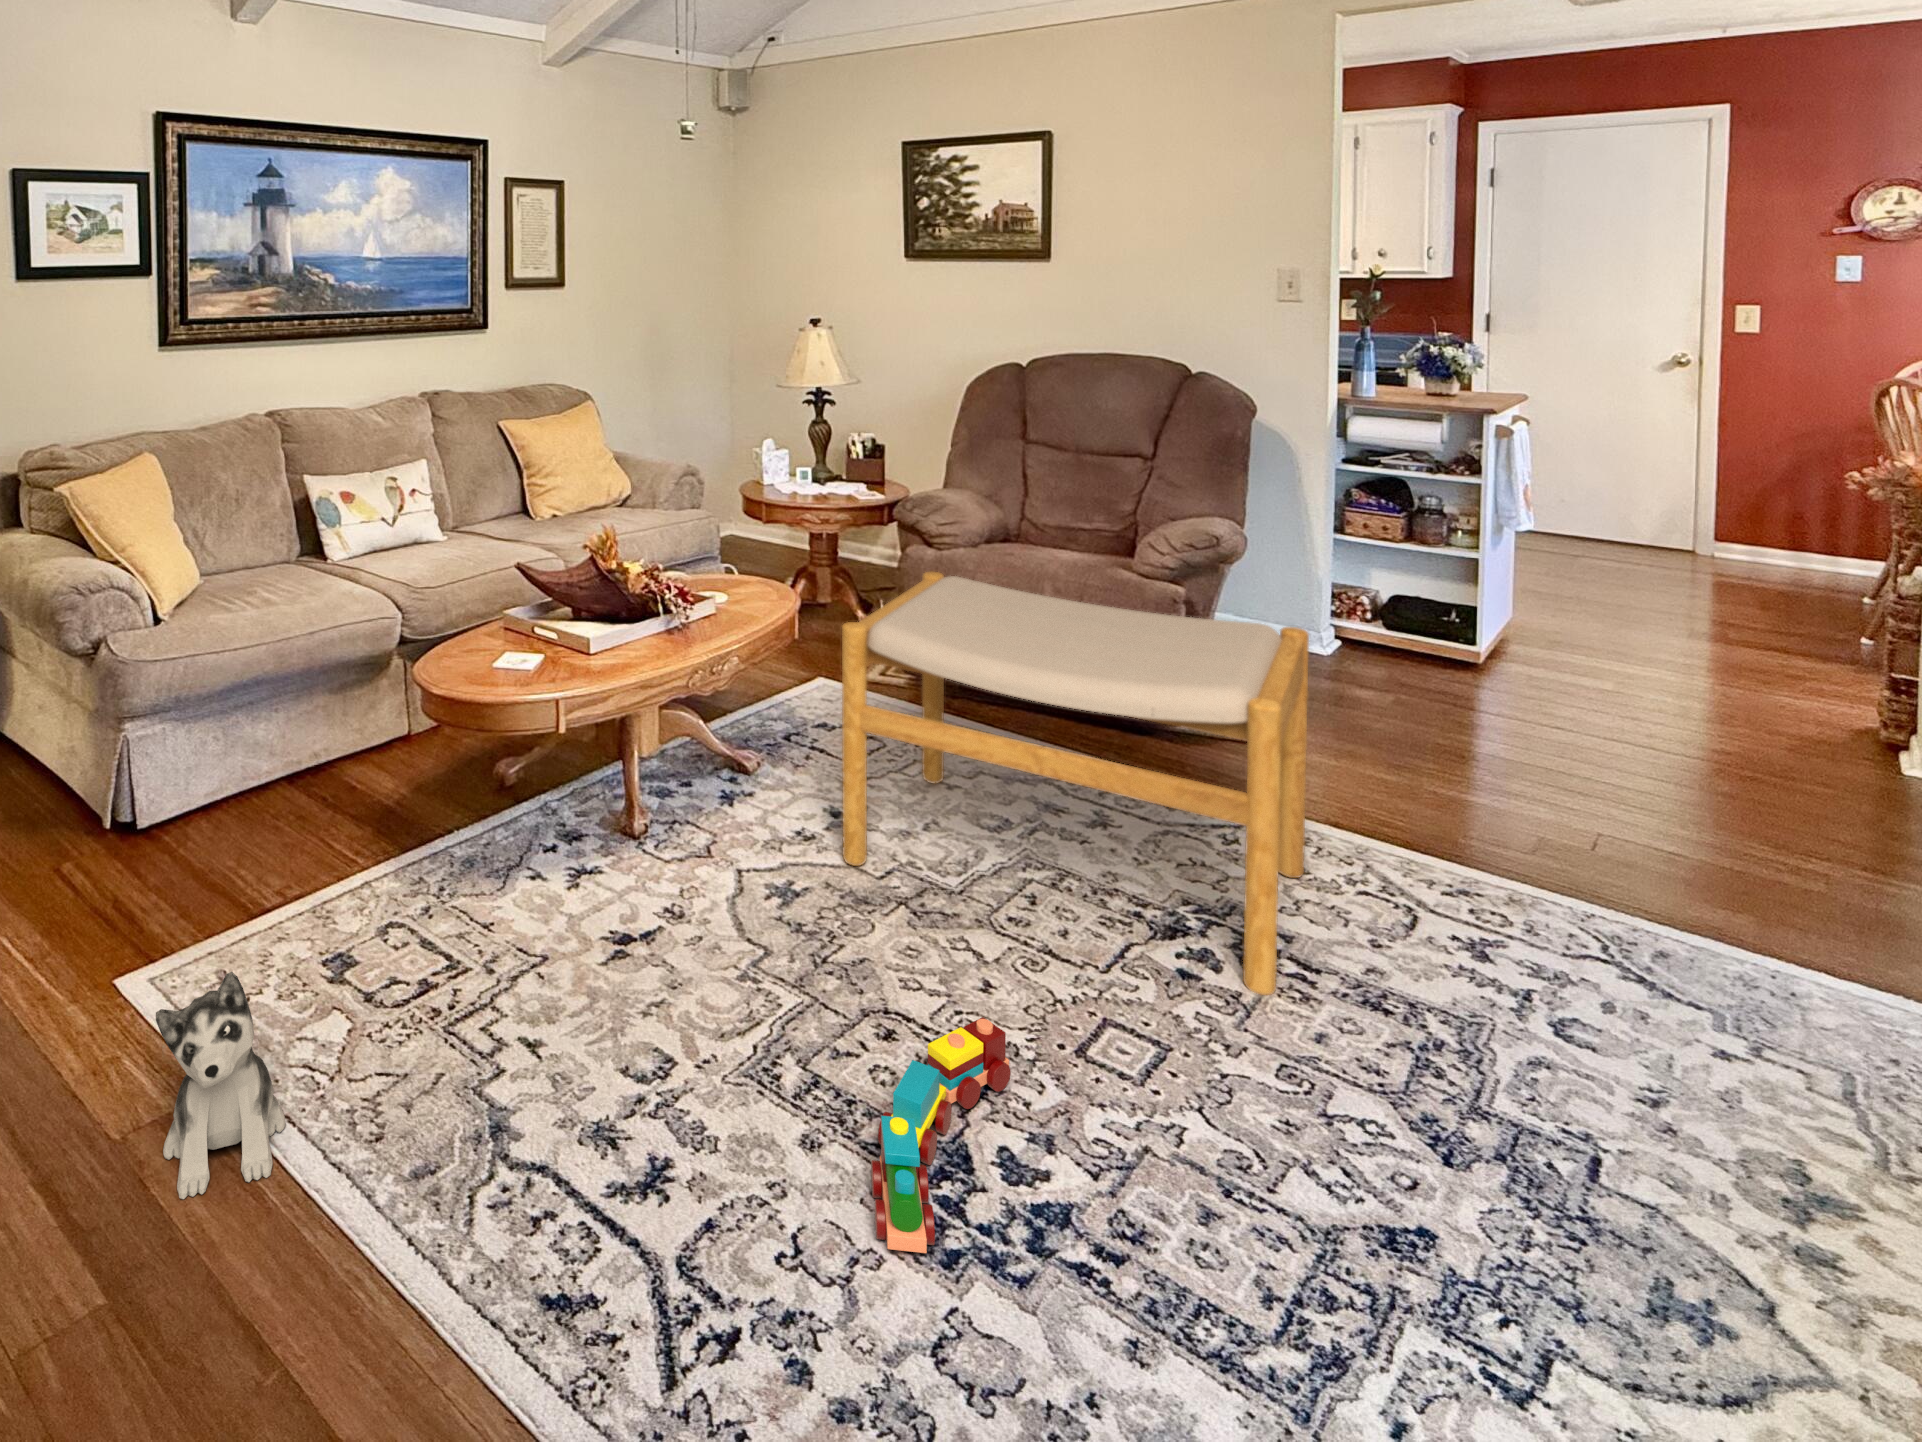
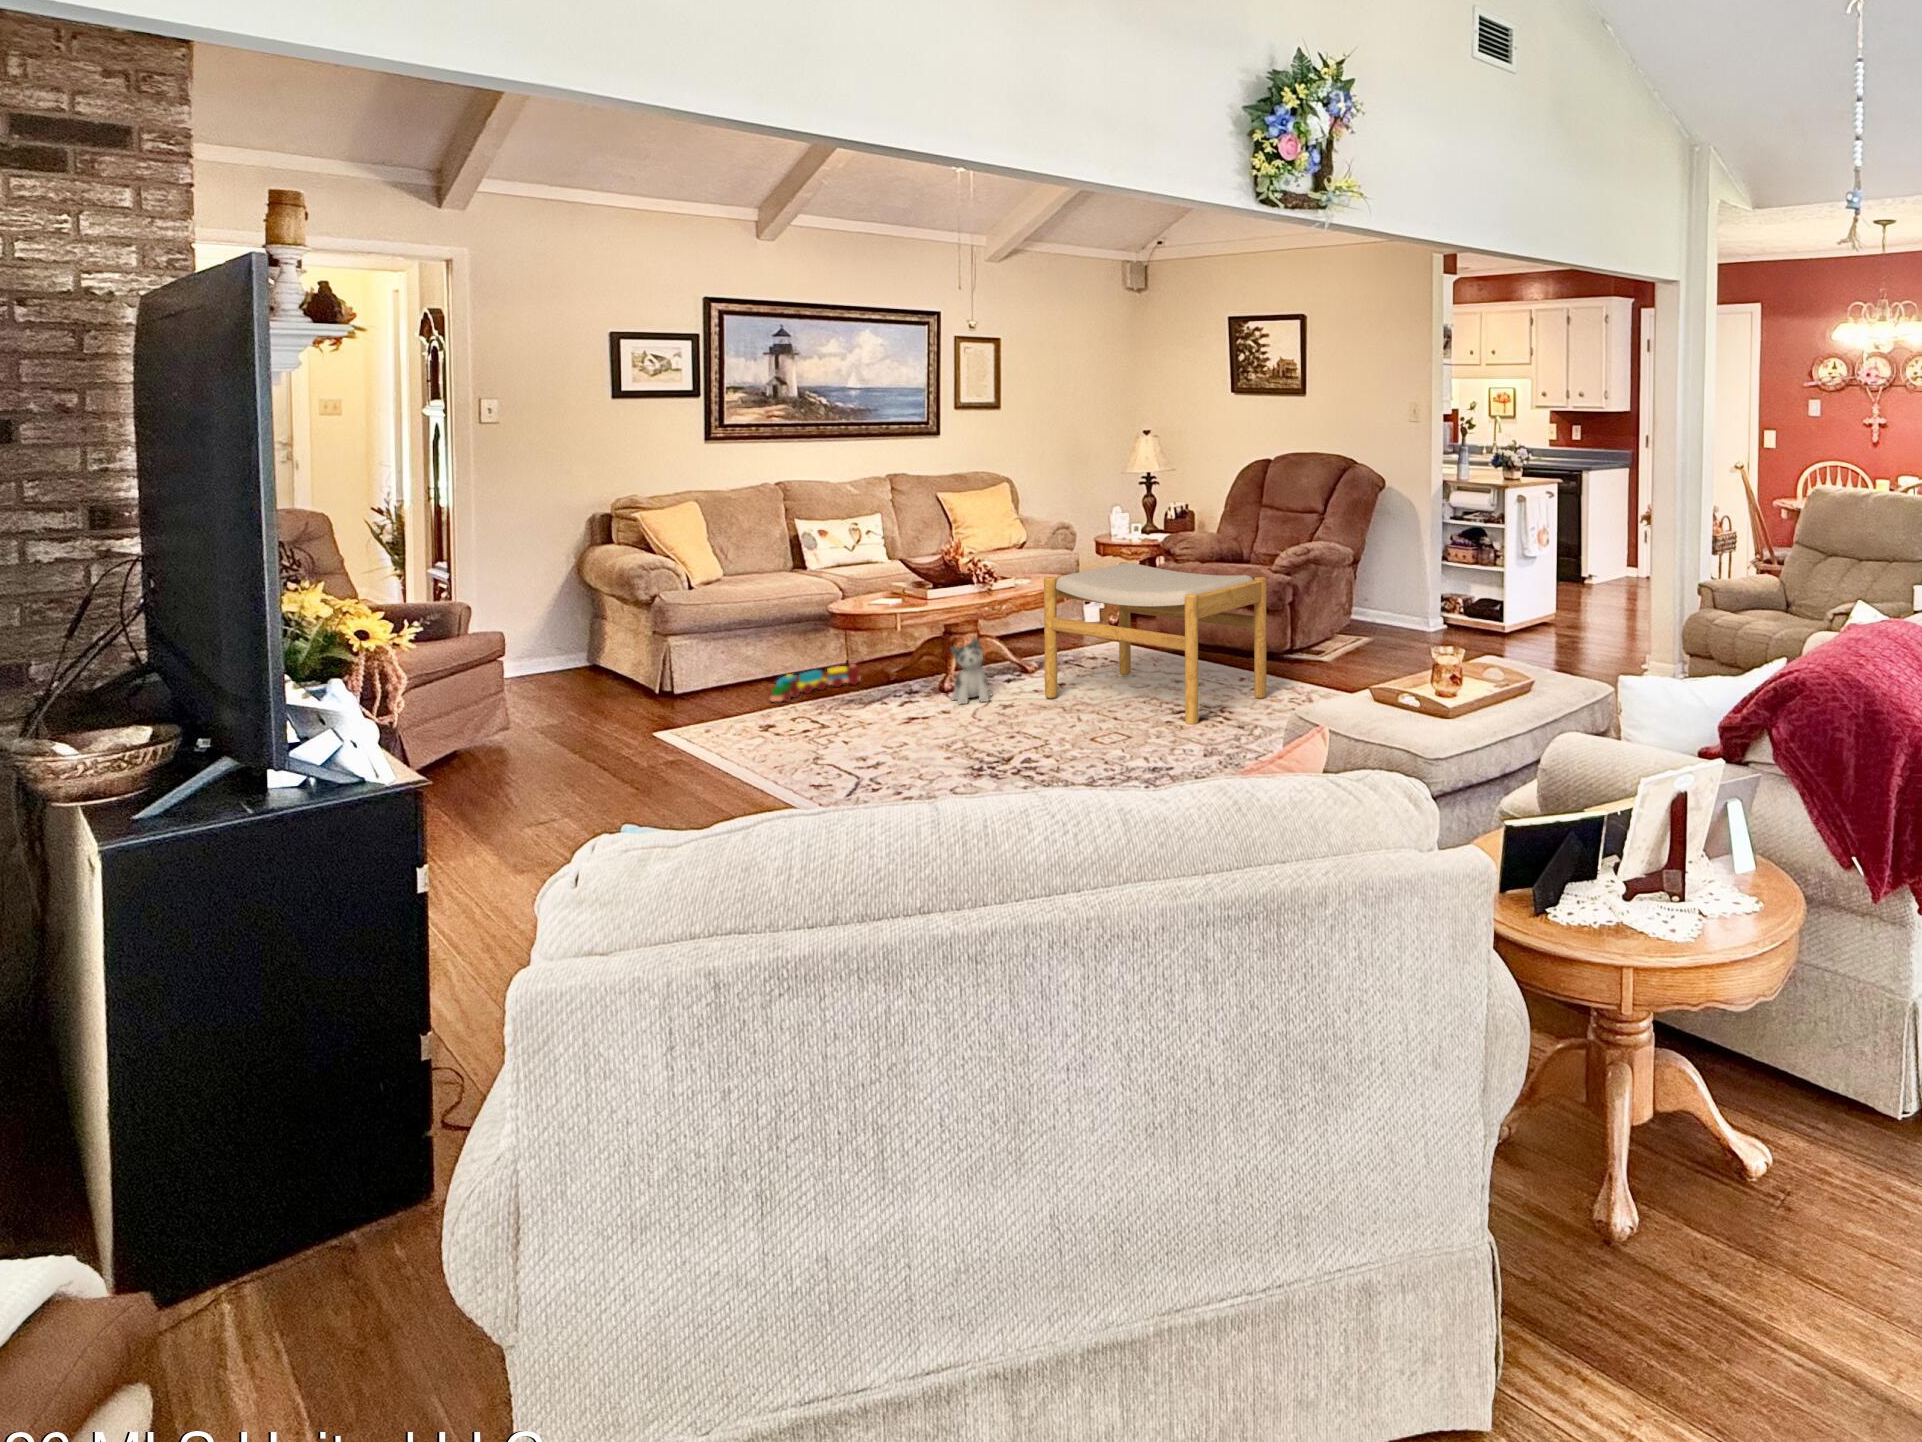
plush toy: present [156,972,285,1199] -> present [951,637,992,704]
toy train: present [871,1017,1011,1253] -> present [769,664,861,702]

